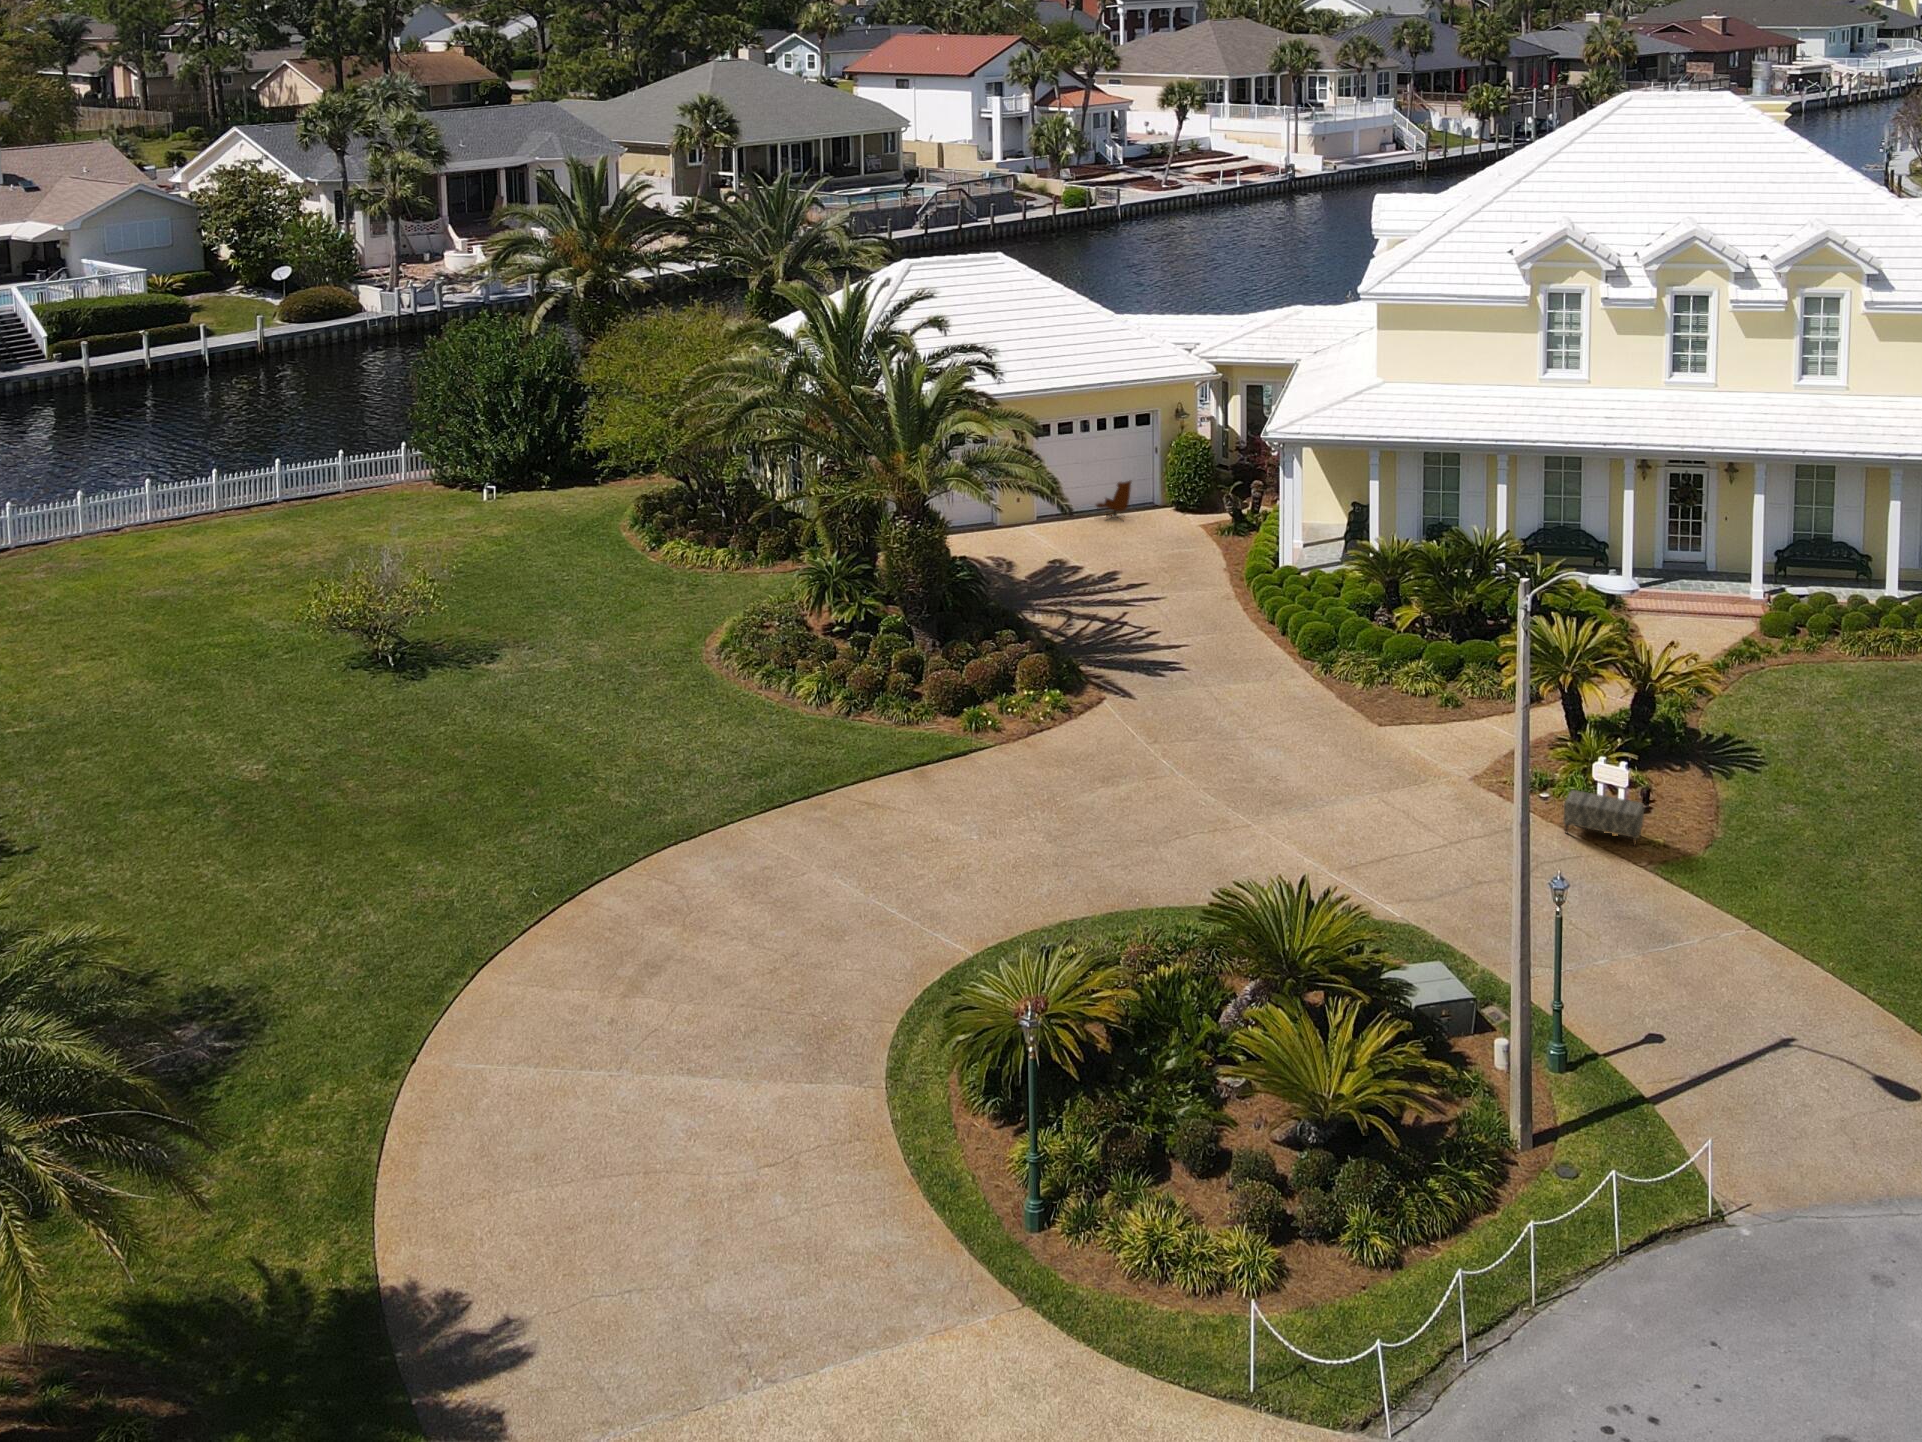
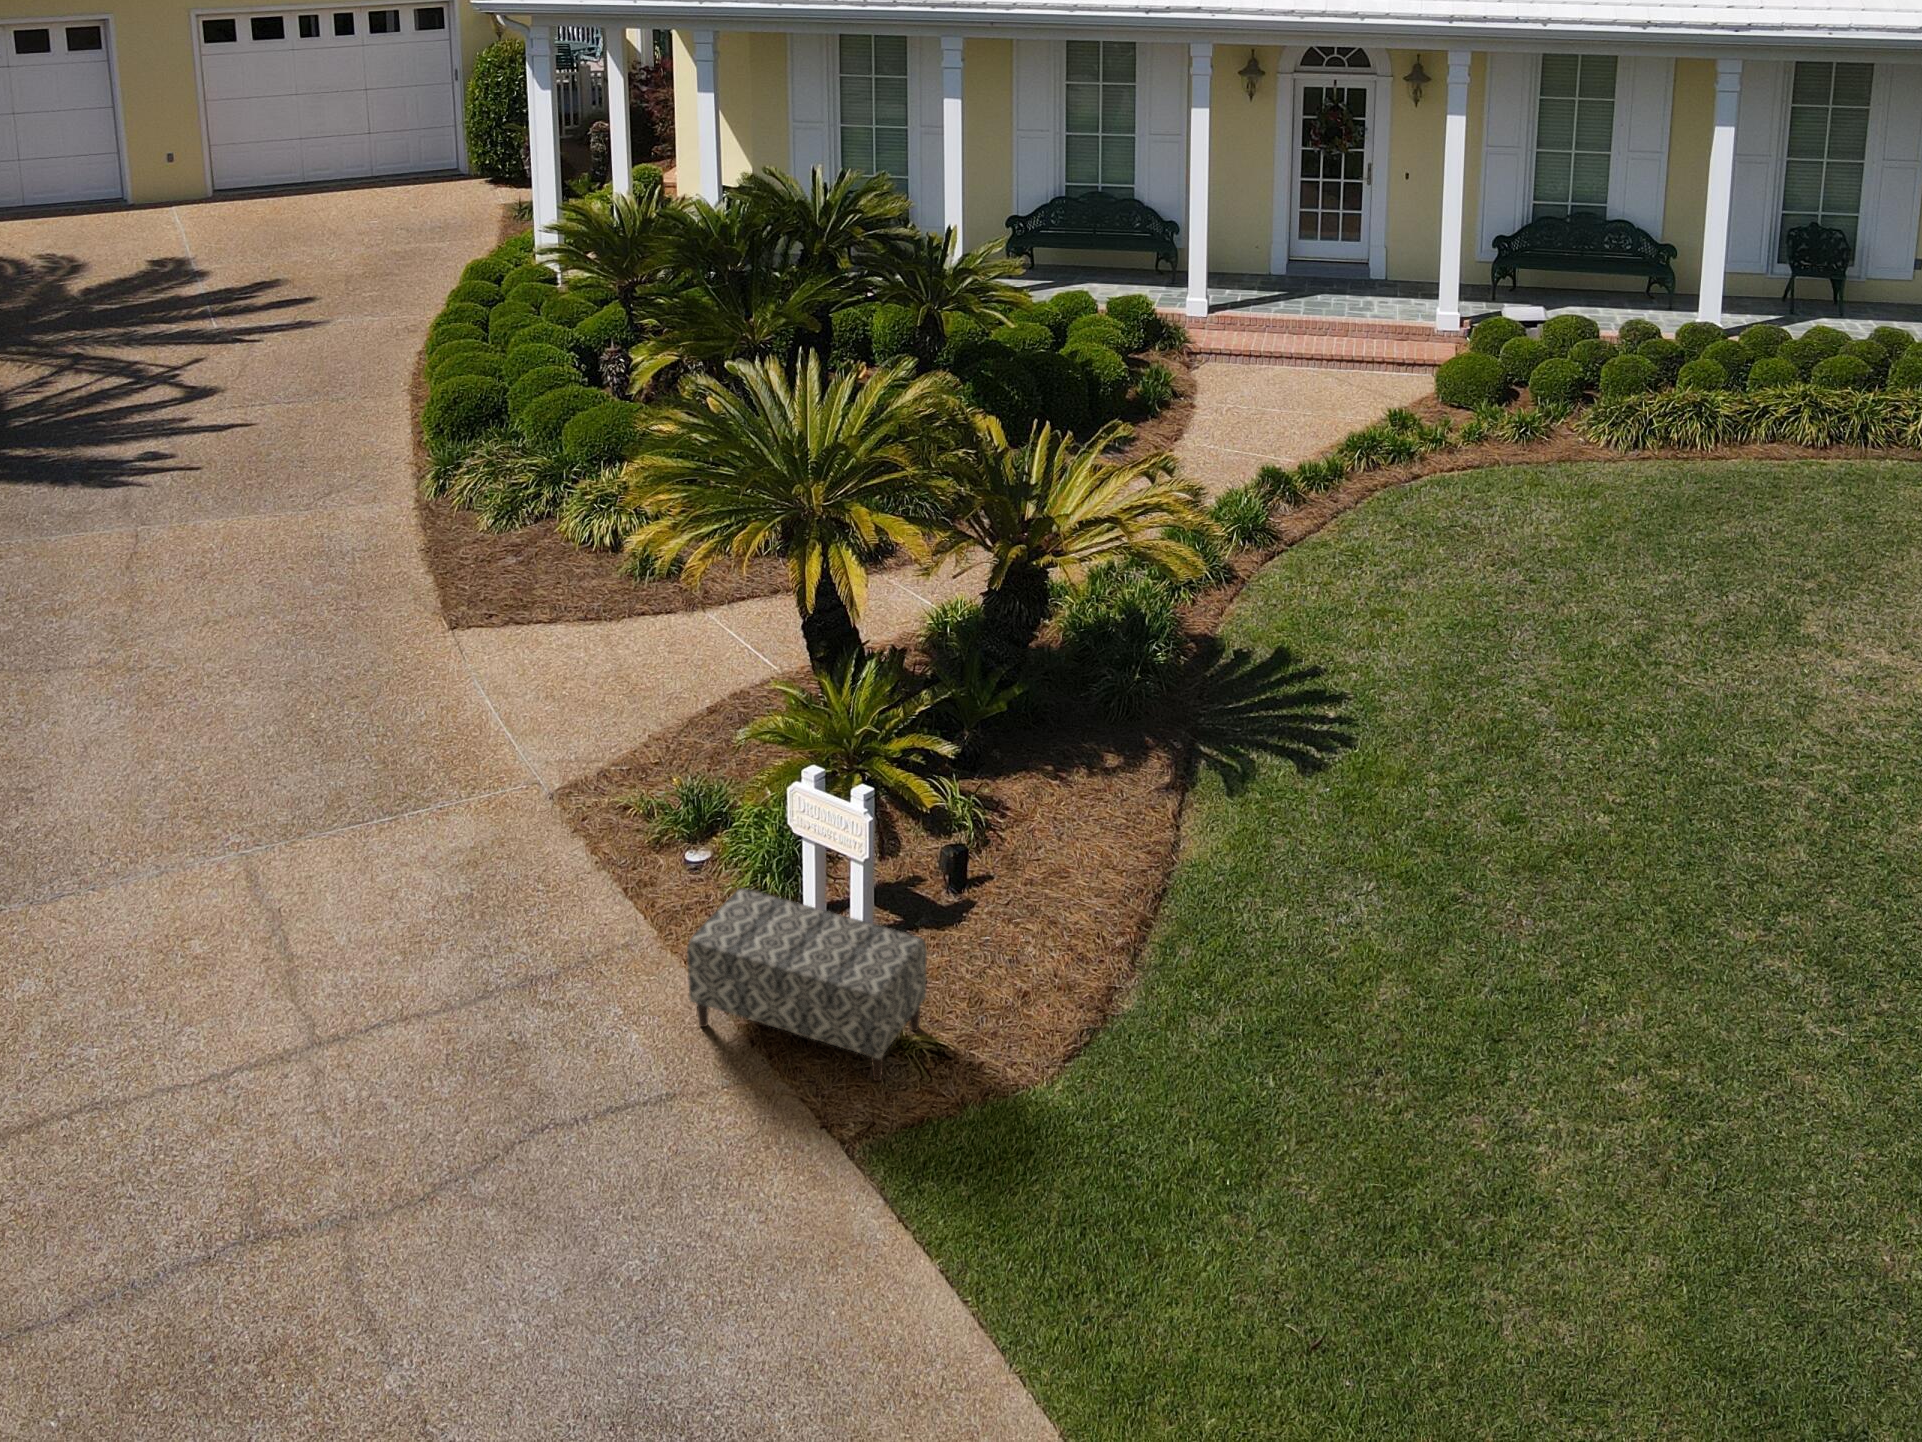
lounge chair: present [1096,481,1131,518] -> none [339,126,399,203]

